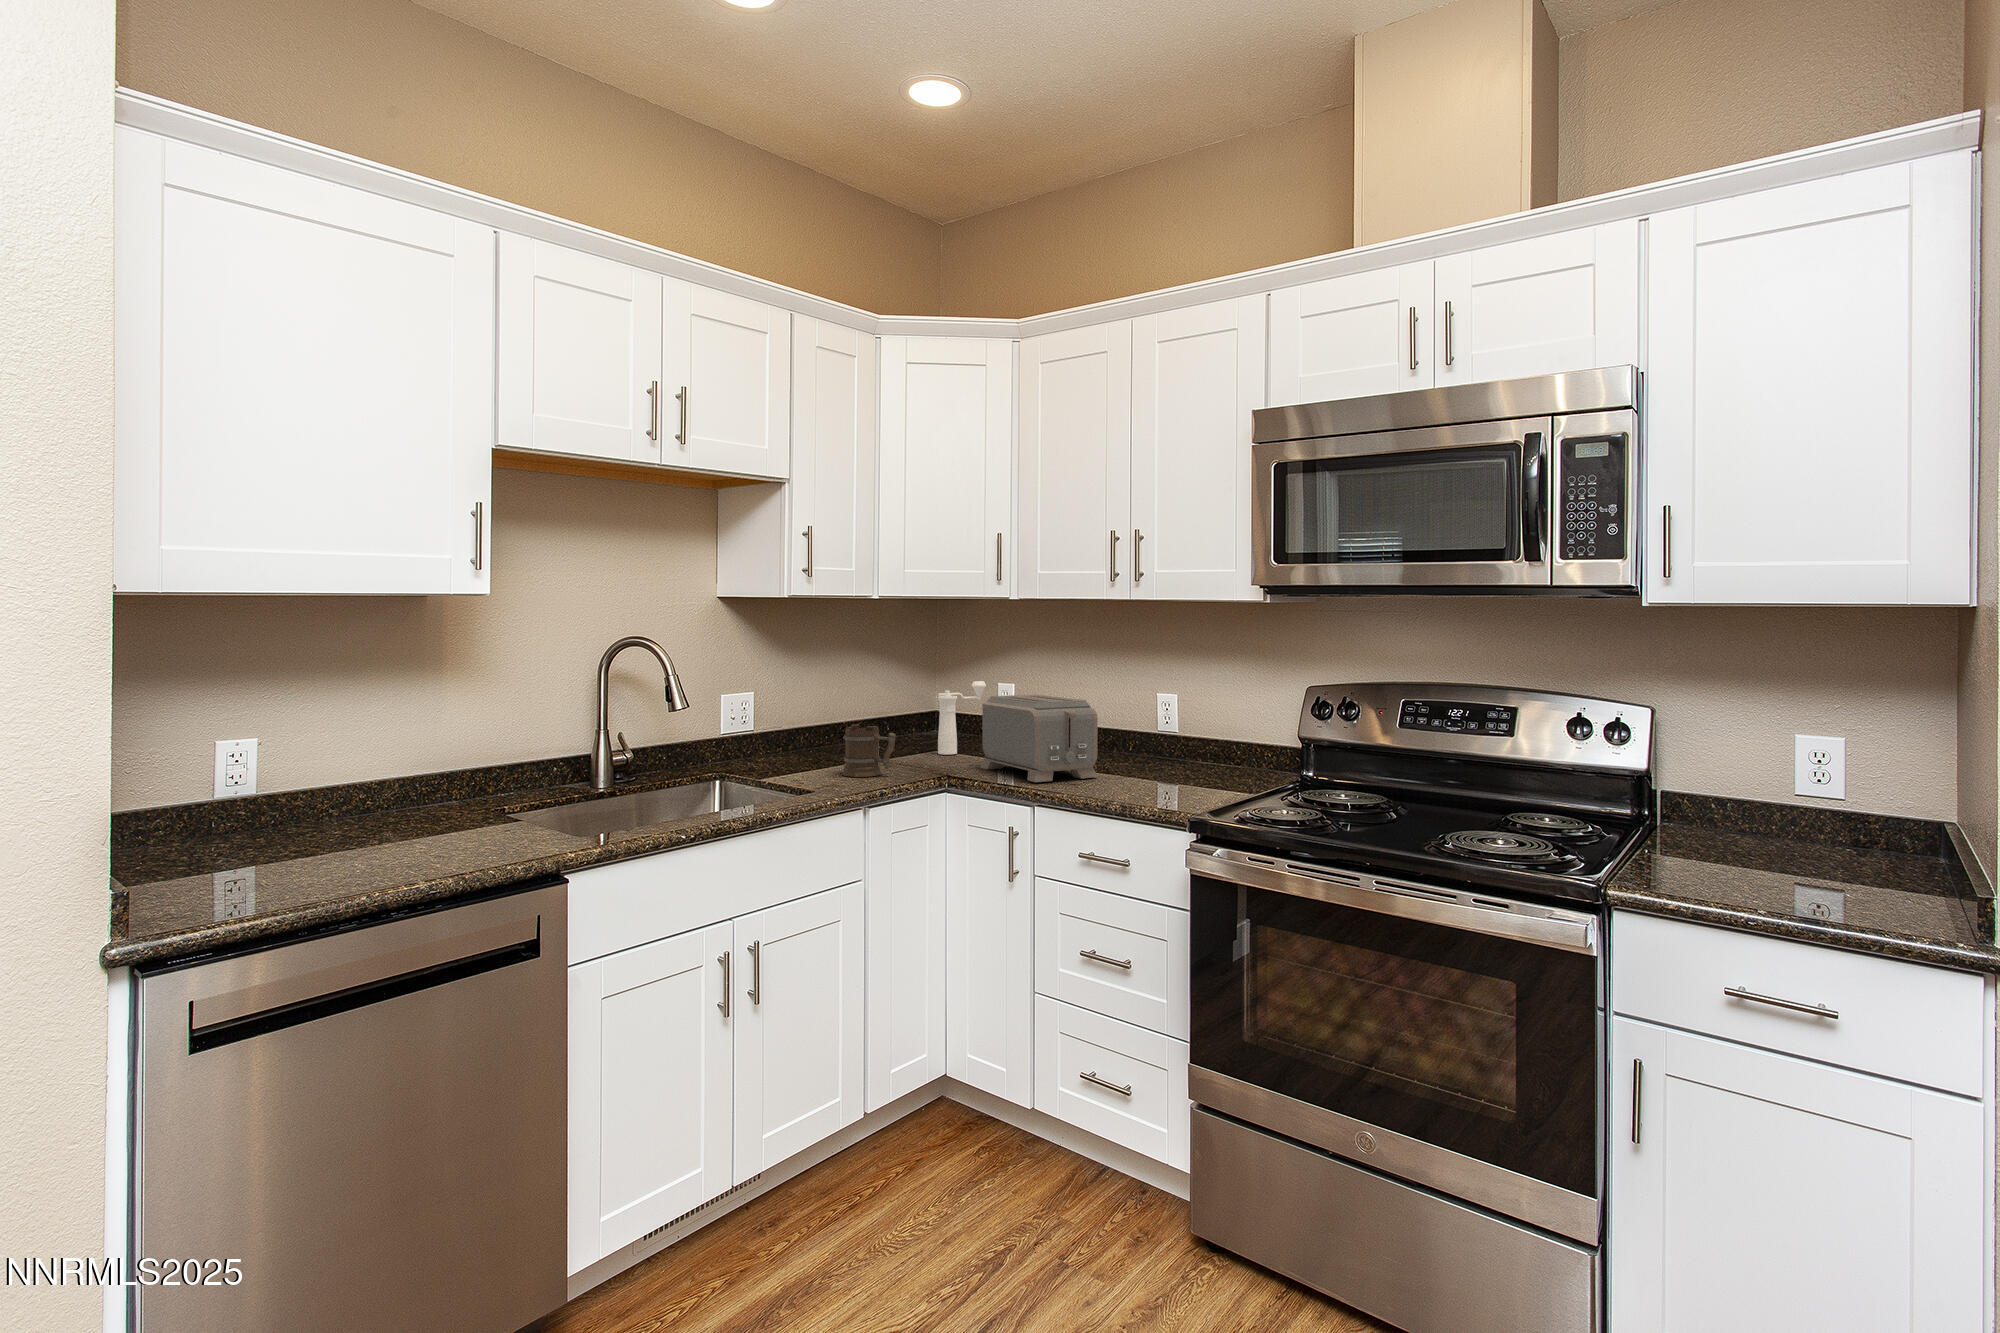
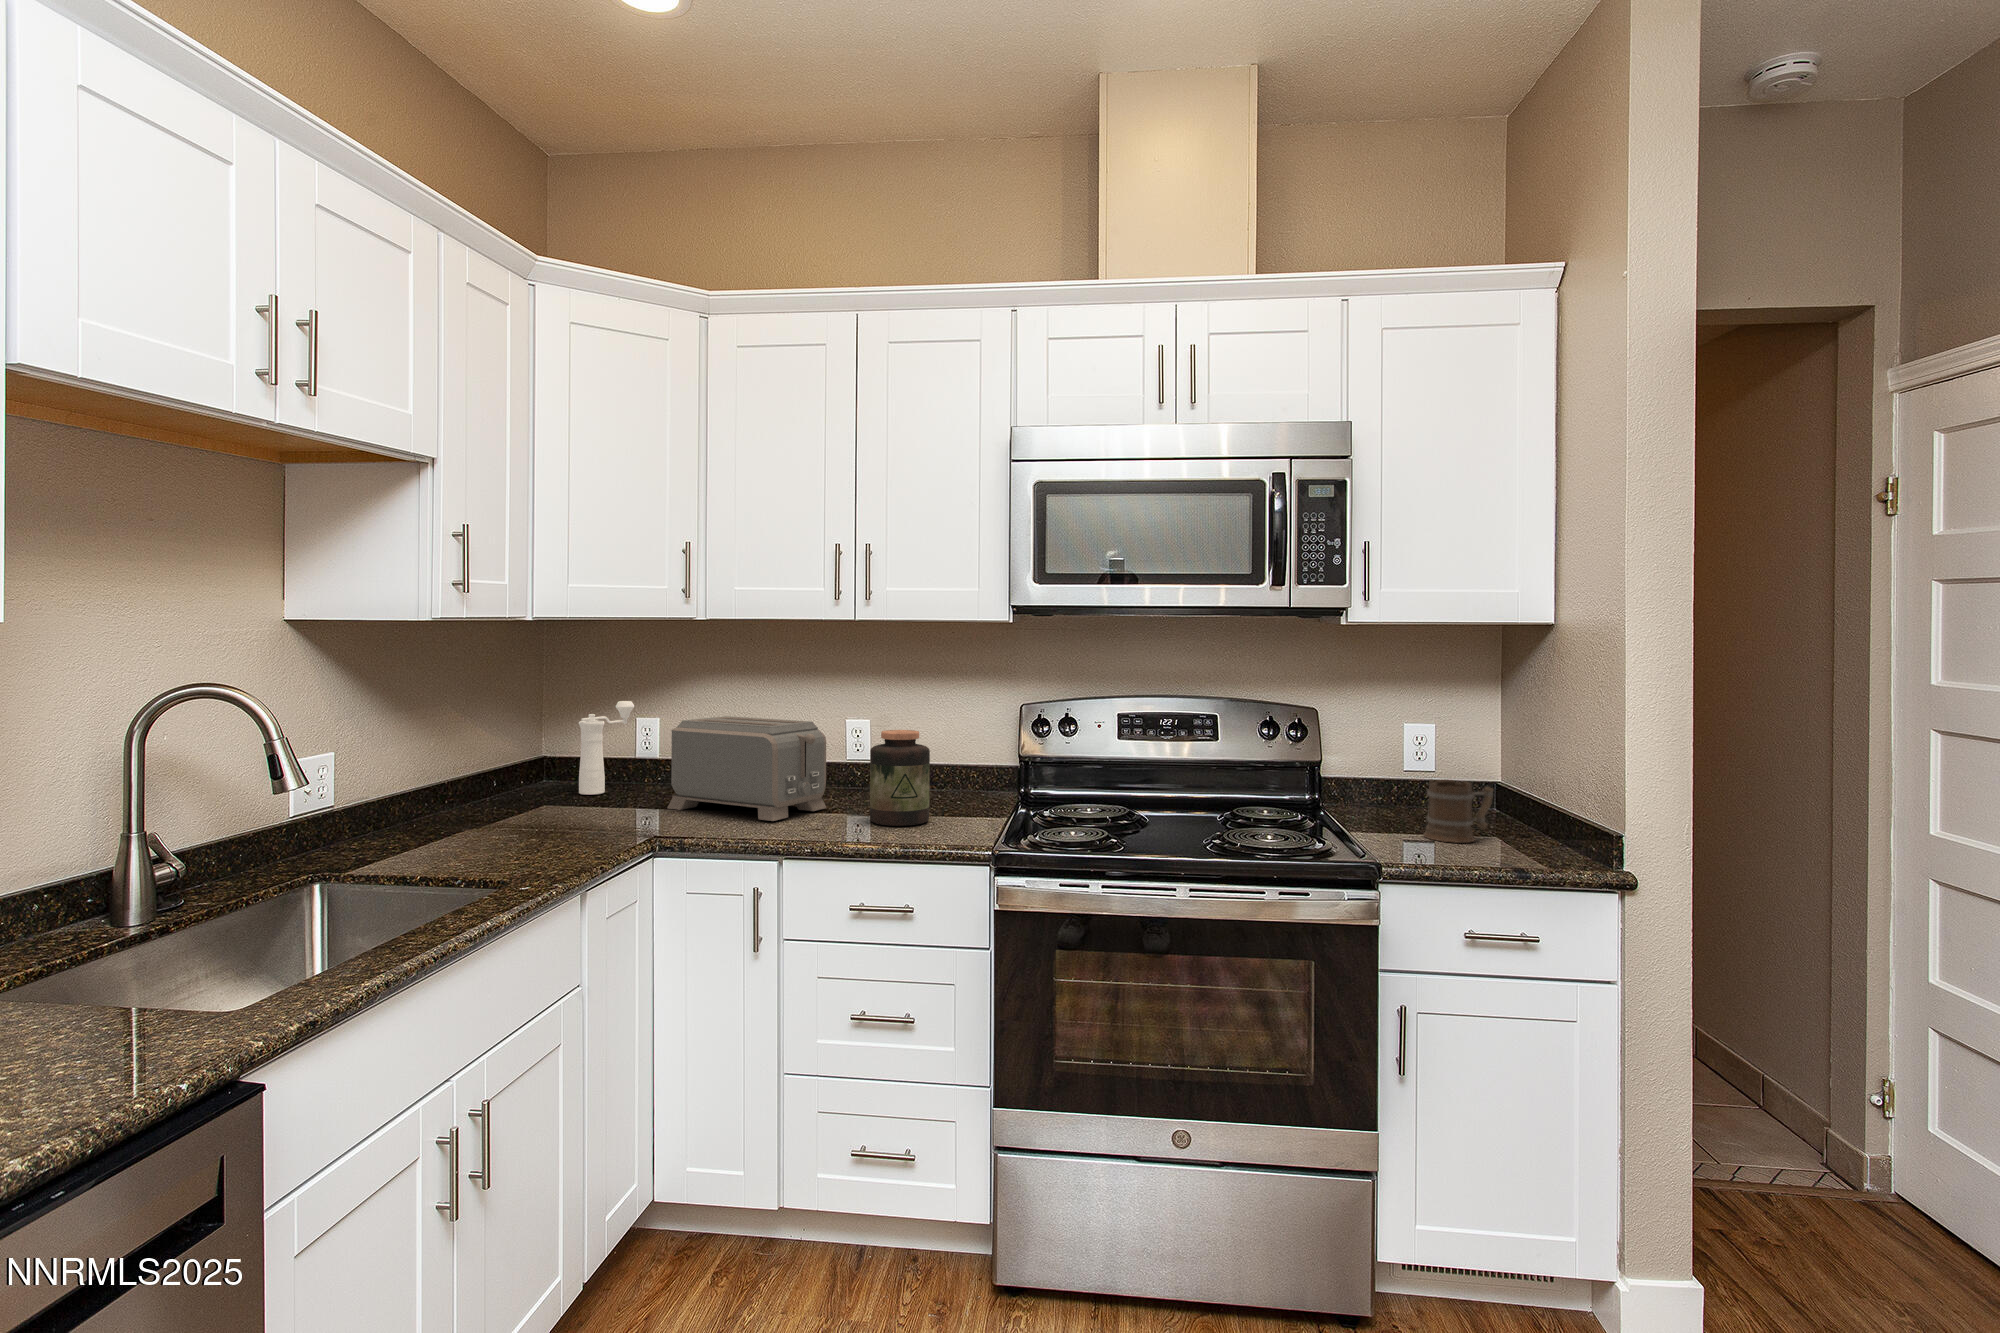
jar: none [1113,709,1167,795] -> present [870,730,930,826]
mug: present [842,724,896,777] -> present [1423,779,1493,843]

